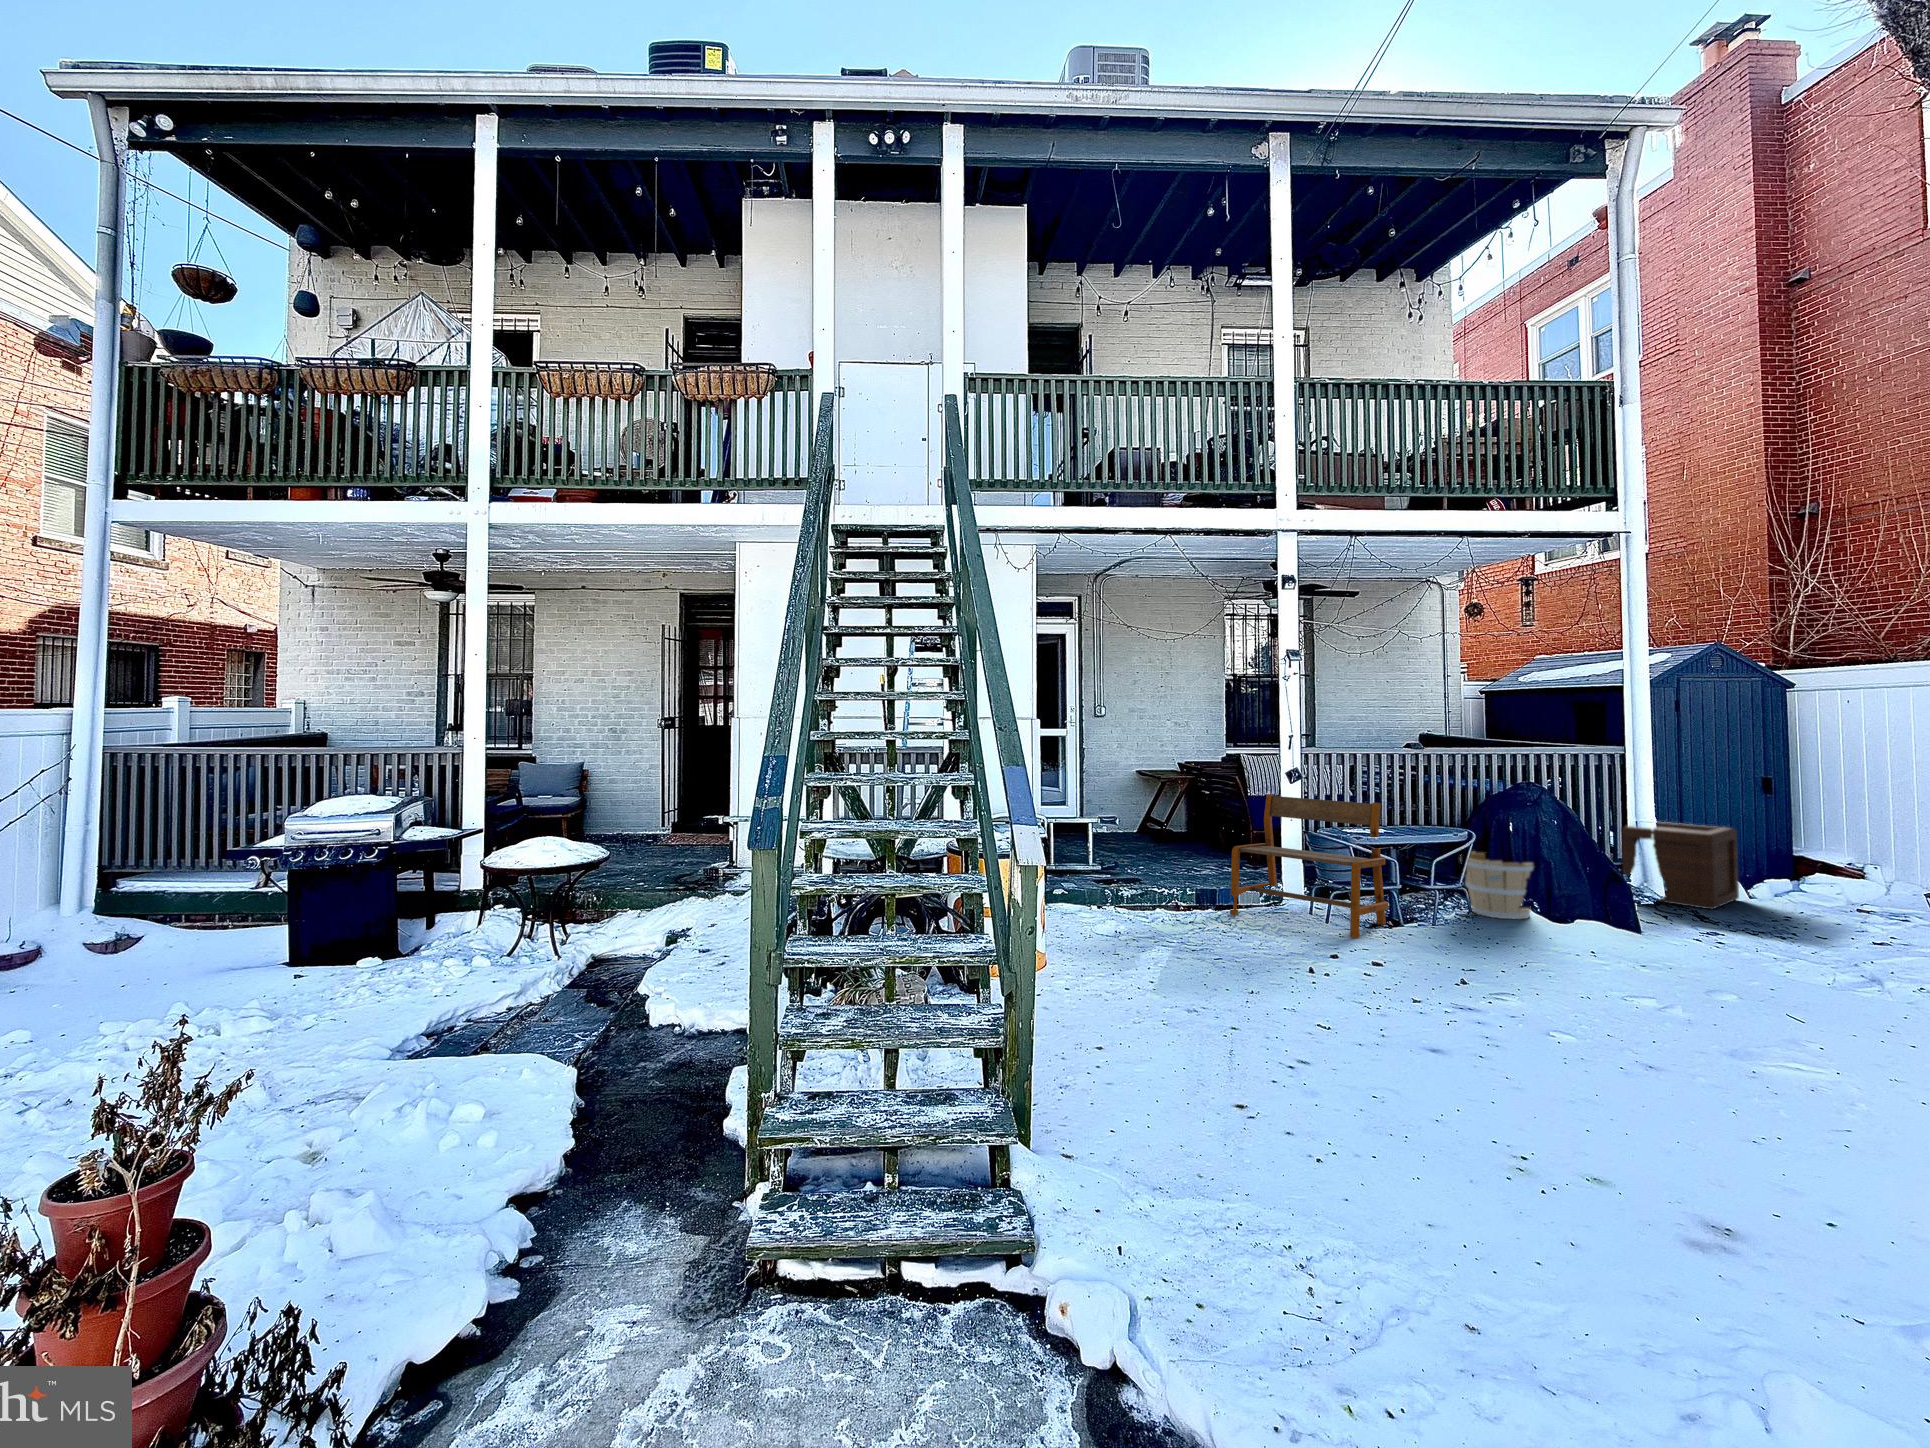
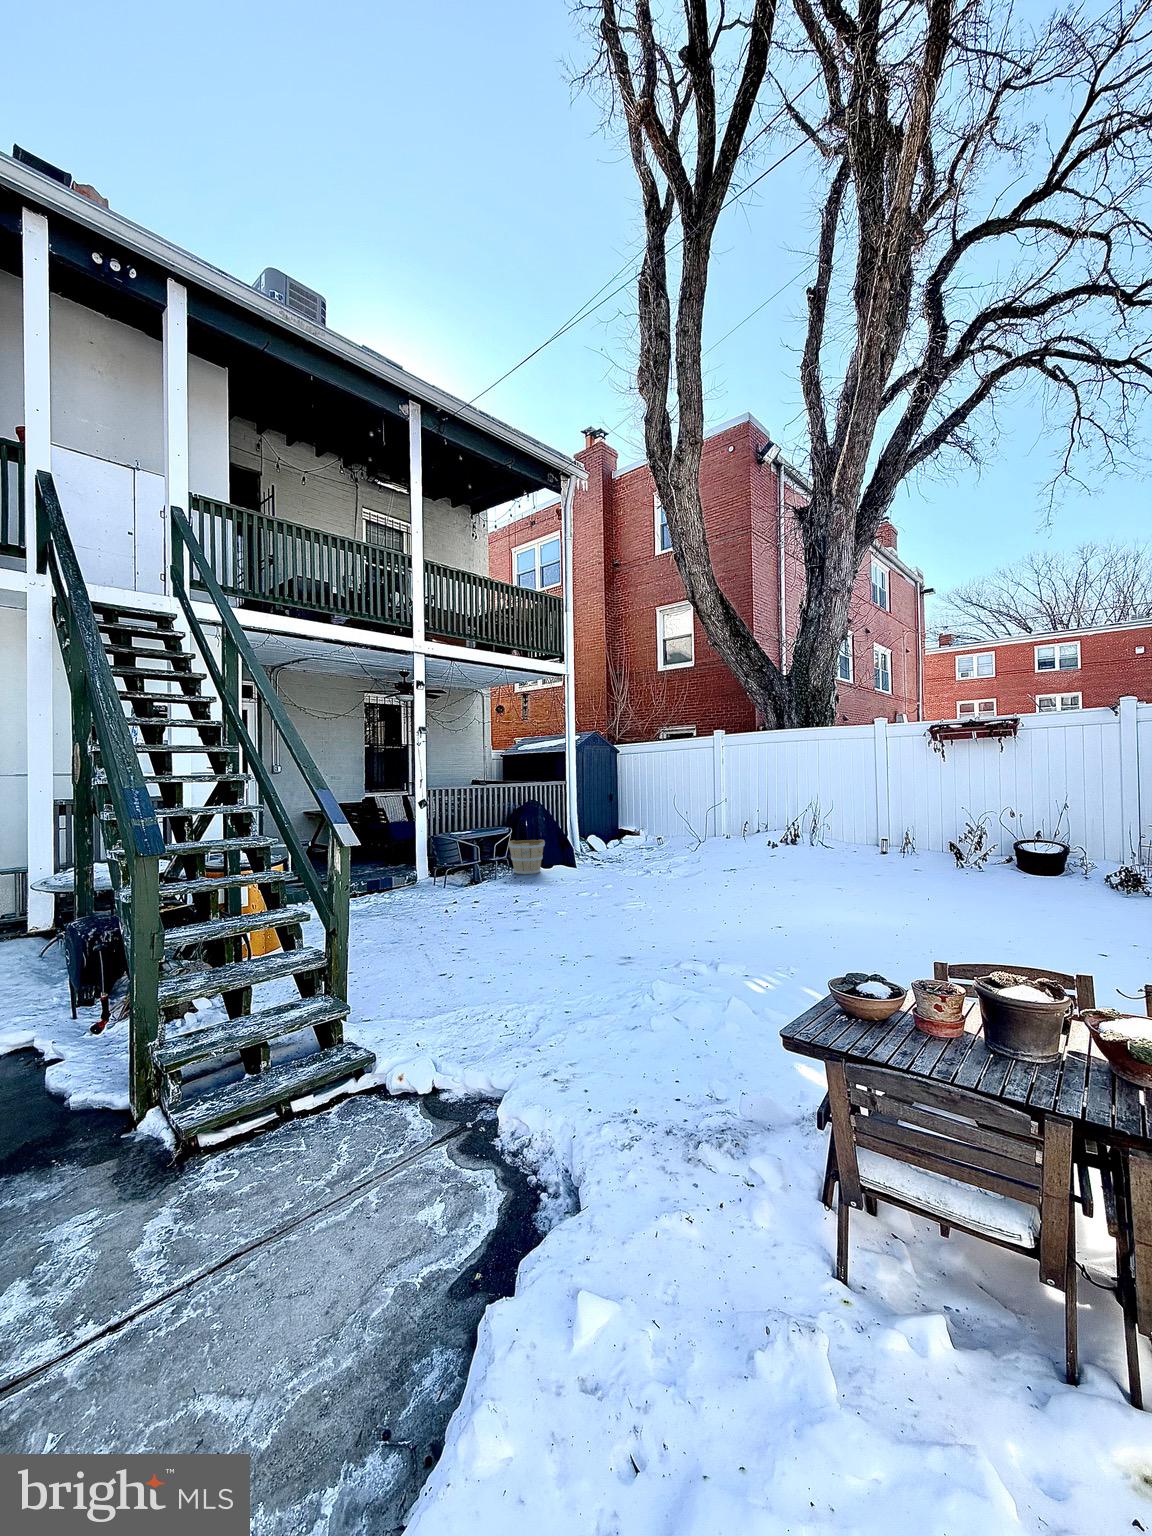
bench: present [1230,794,1389,939] -> none [388,815,478,894]
wooden crate: present [1622,822,1739,909] -> none [574,819,618,859]

